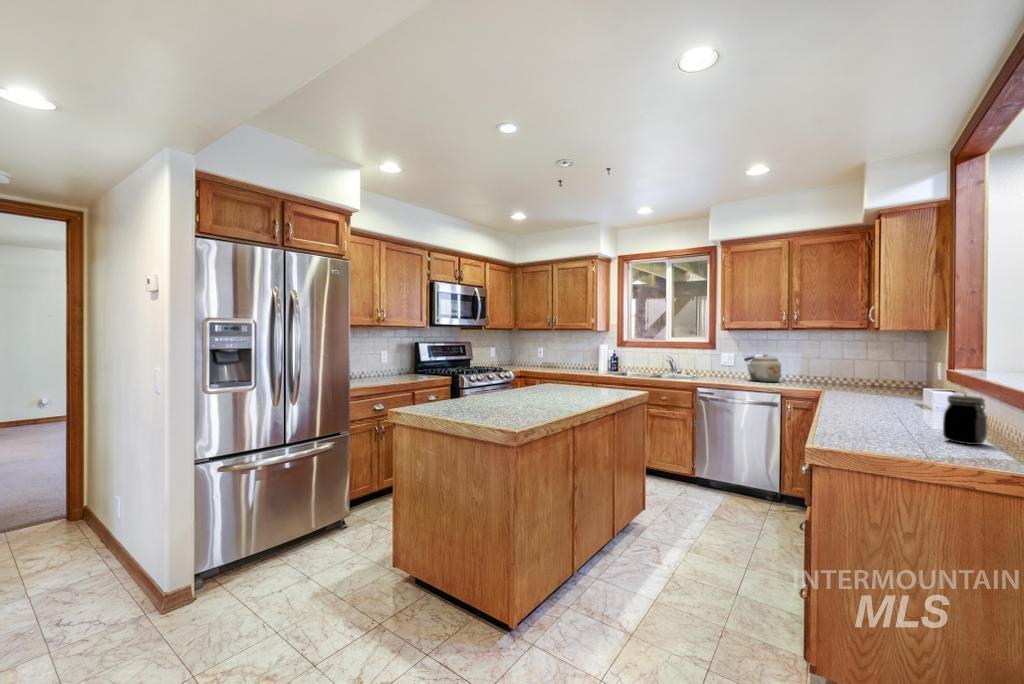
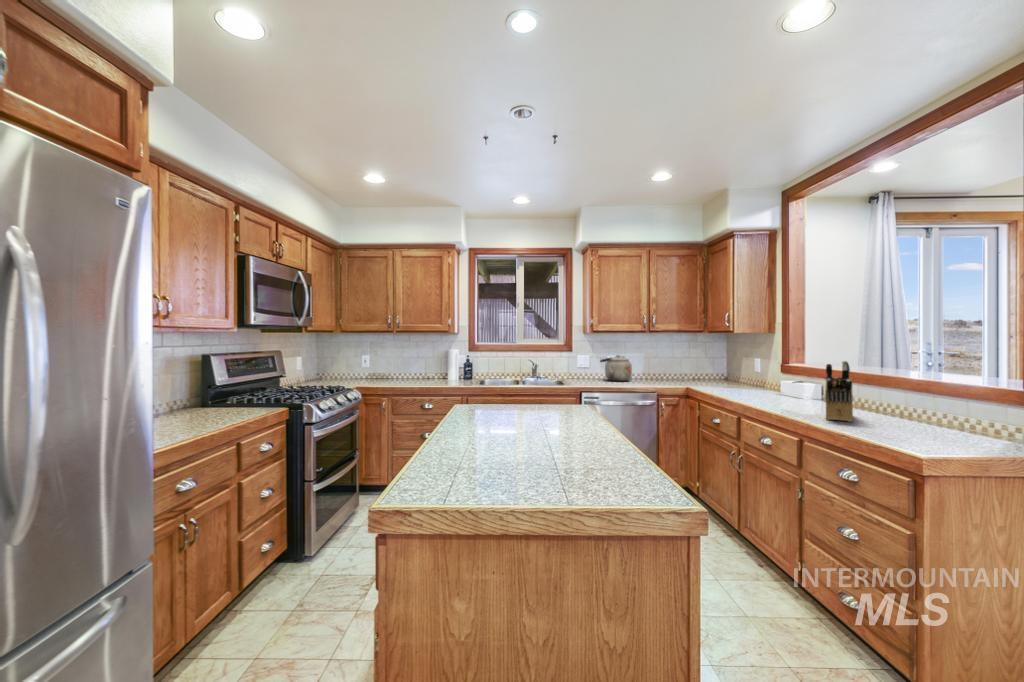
knife block: none [837,360,913,428] -> present [825,361,853,422]
jar: present [943,395,987,445] -> none [907,388,947,429]

